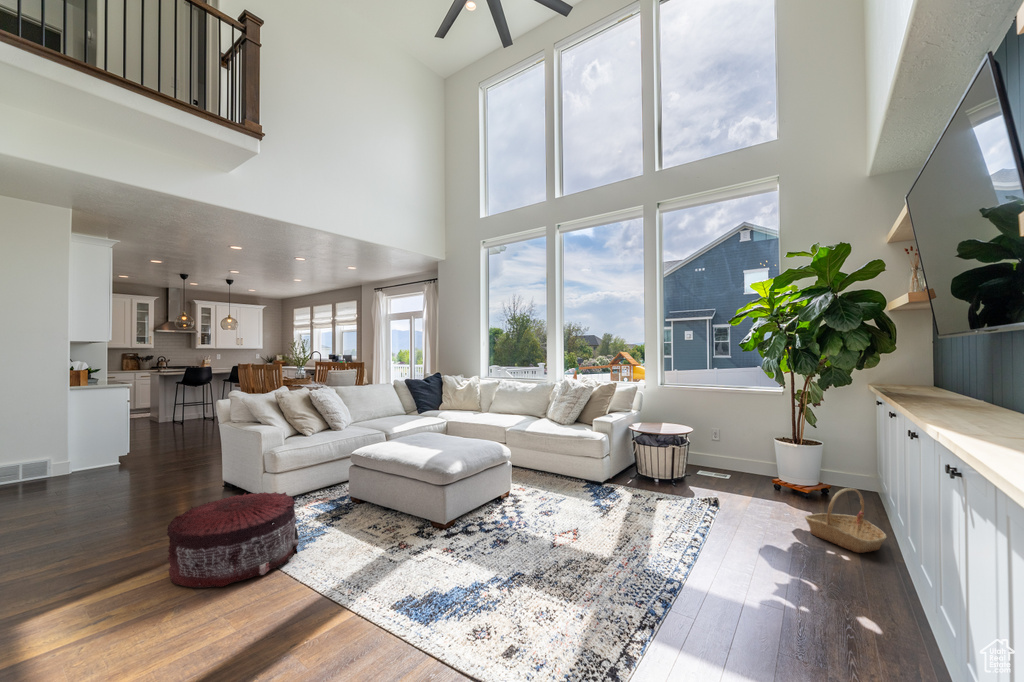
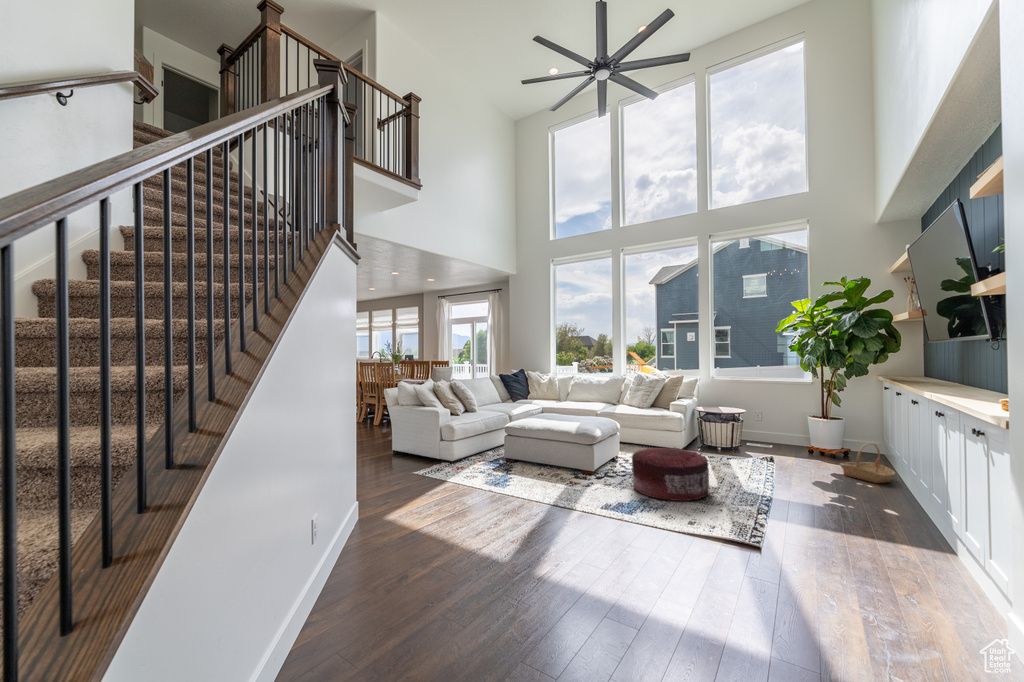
pouf: present [167,492,299,588] -> present [632,448,709,501]

